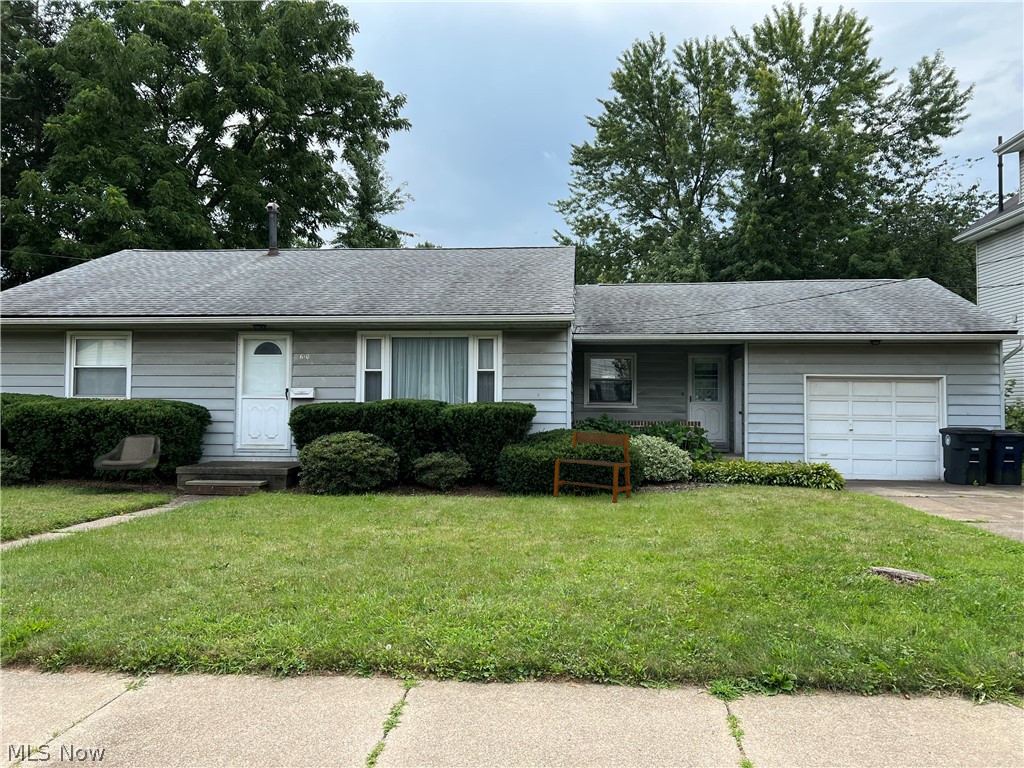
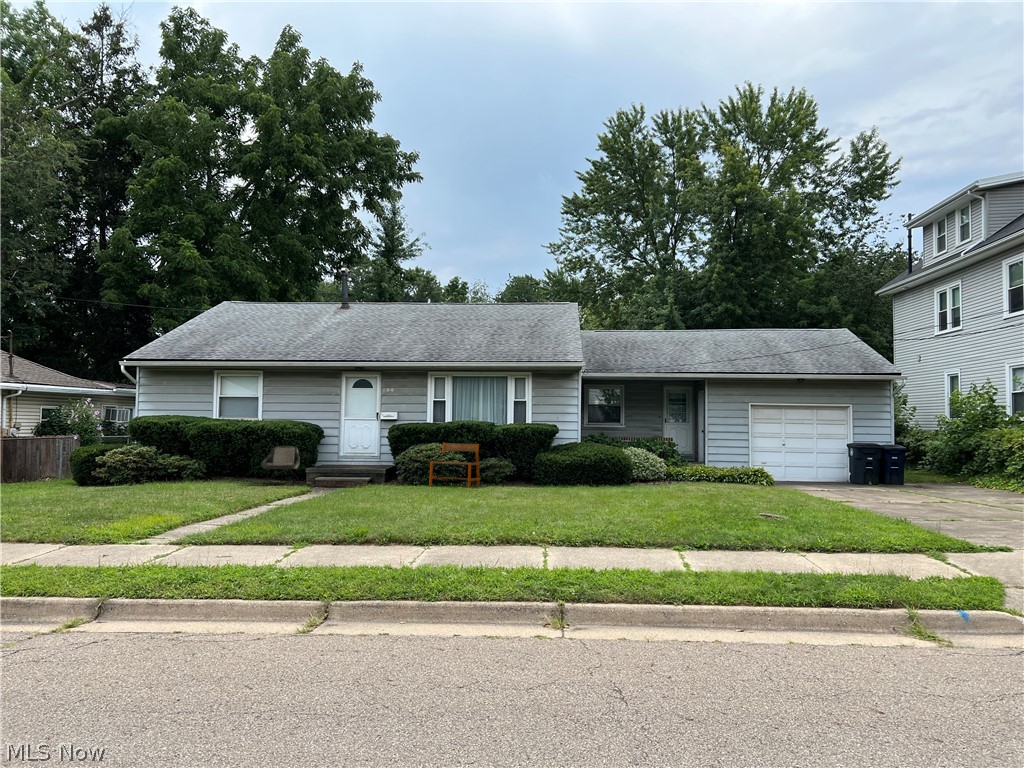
bench: present [554,431,632,503] -> present [429,443,481,488]

